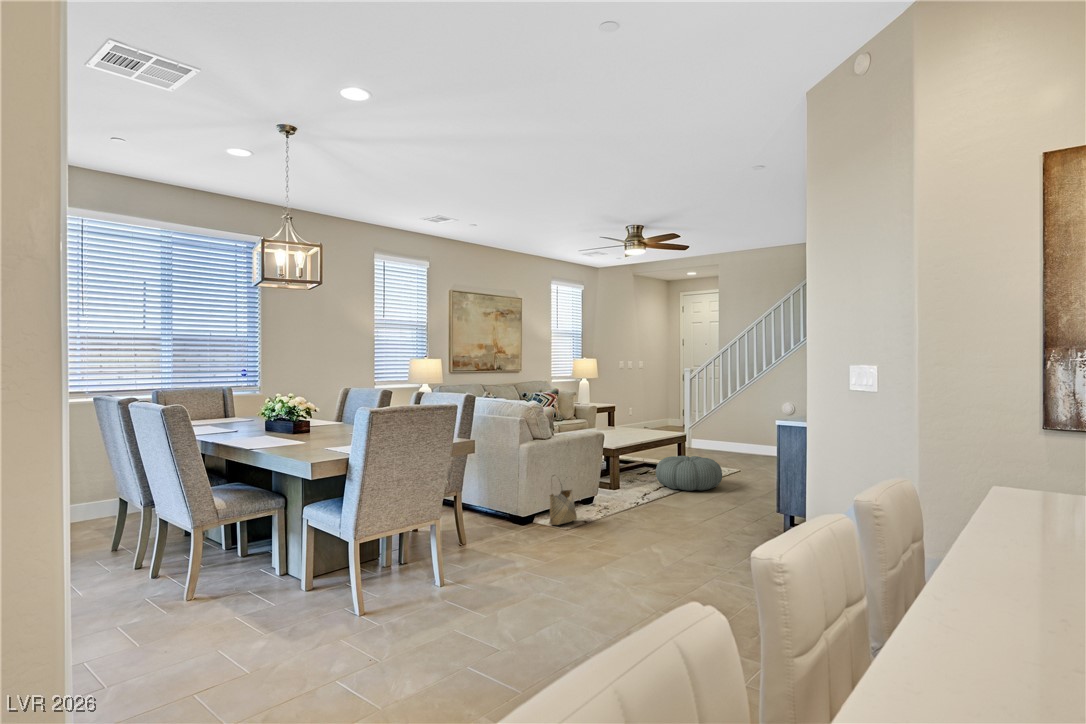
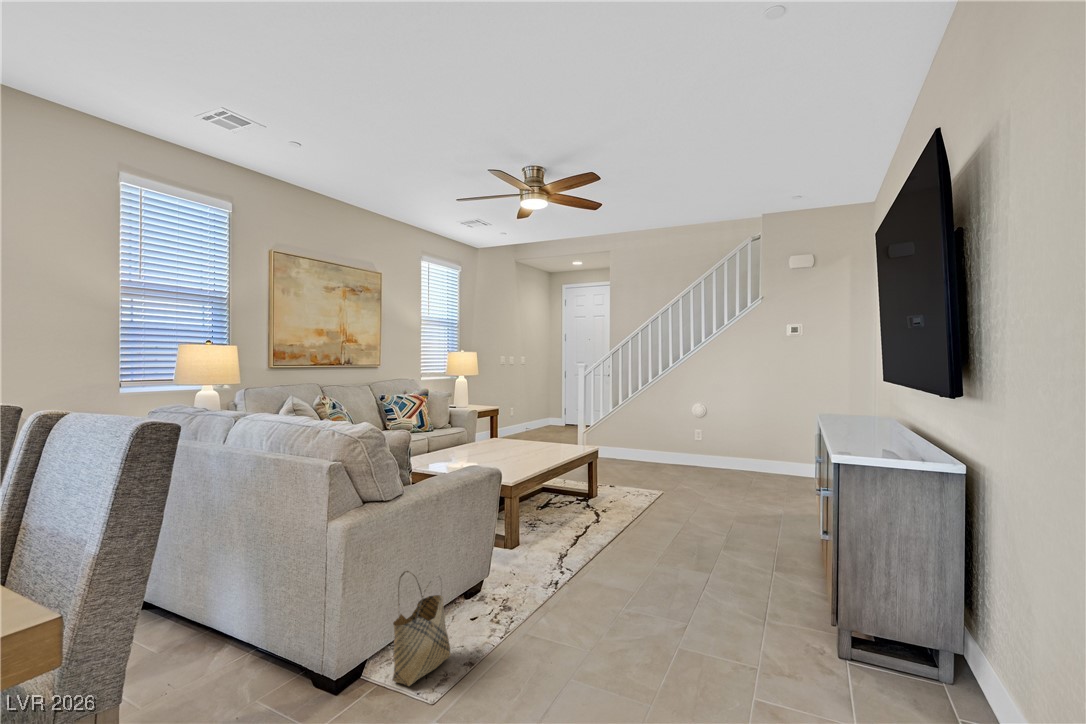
pouf: present [656,456,722,491] -> none [568,487,663,544]

